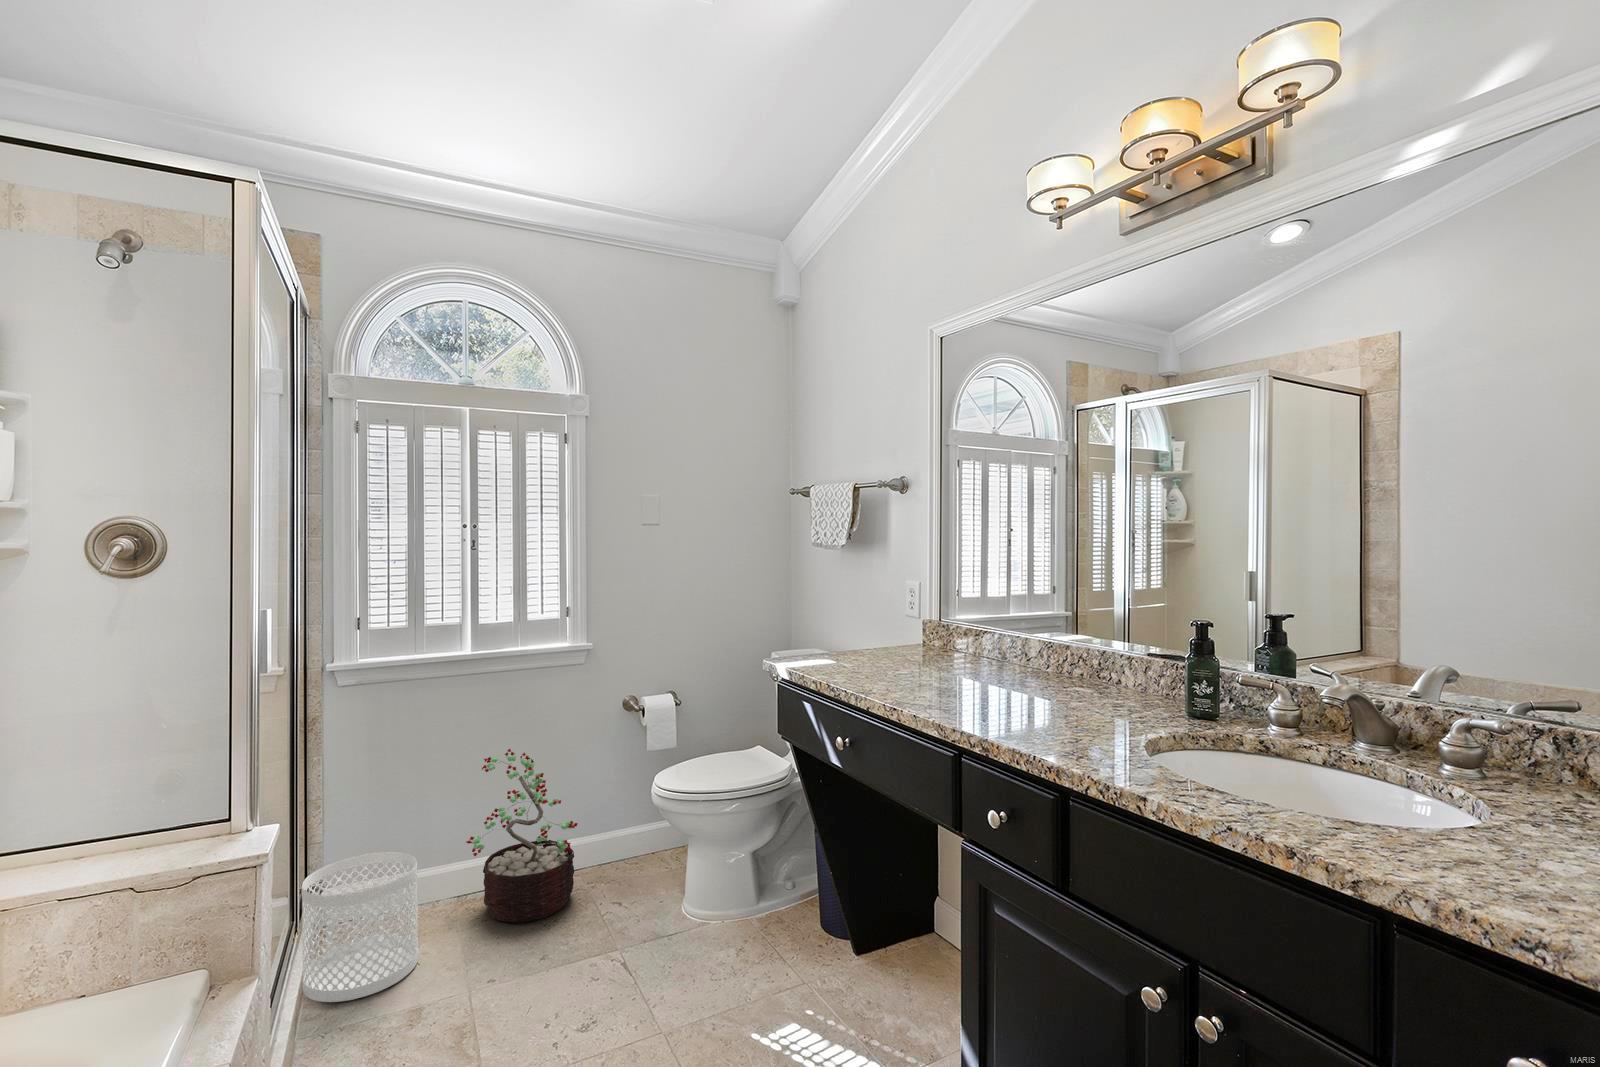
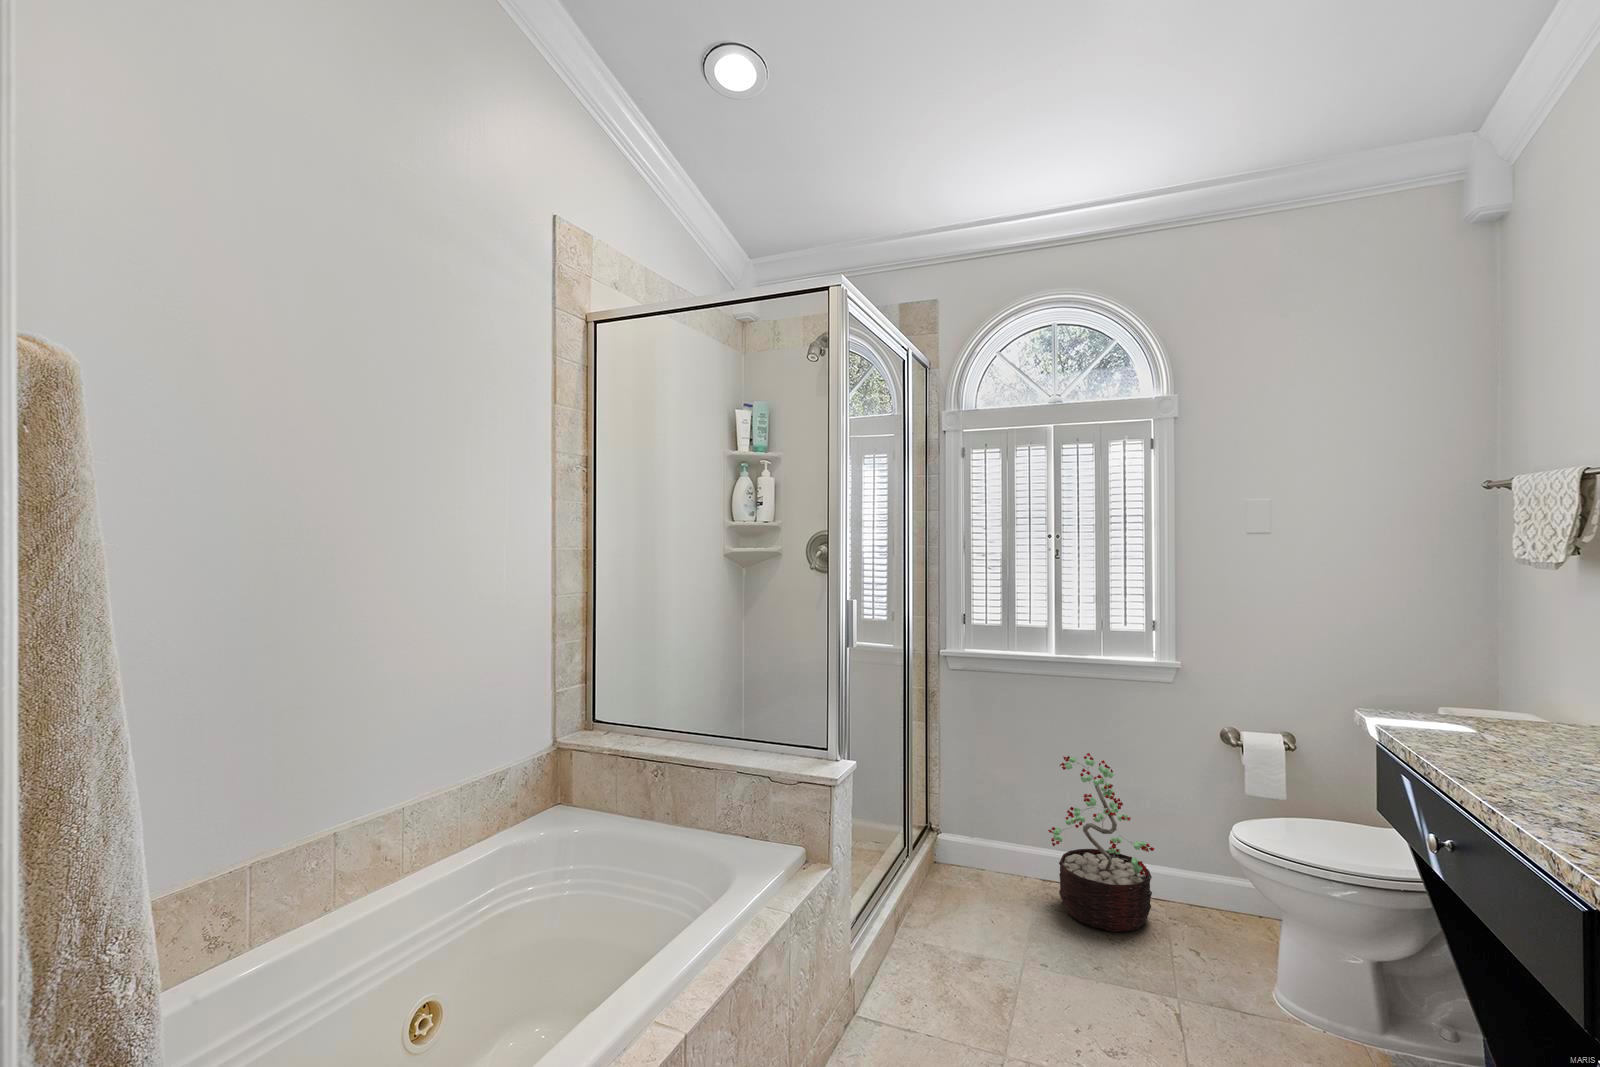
waste basket: present [302,852,418,1002] -> none [910,810,994,929]

